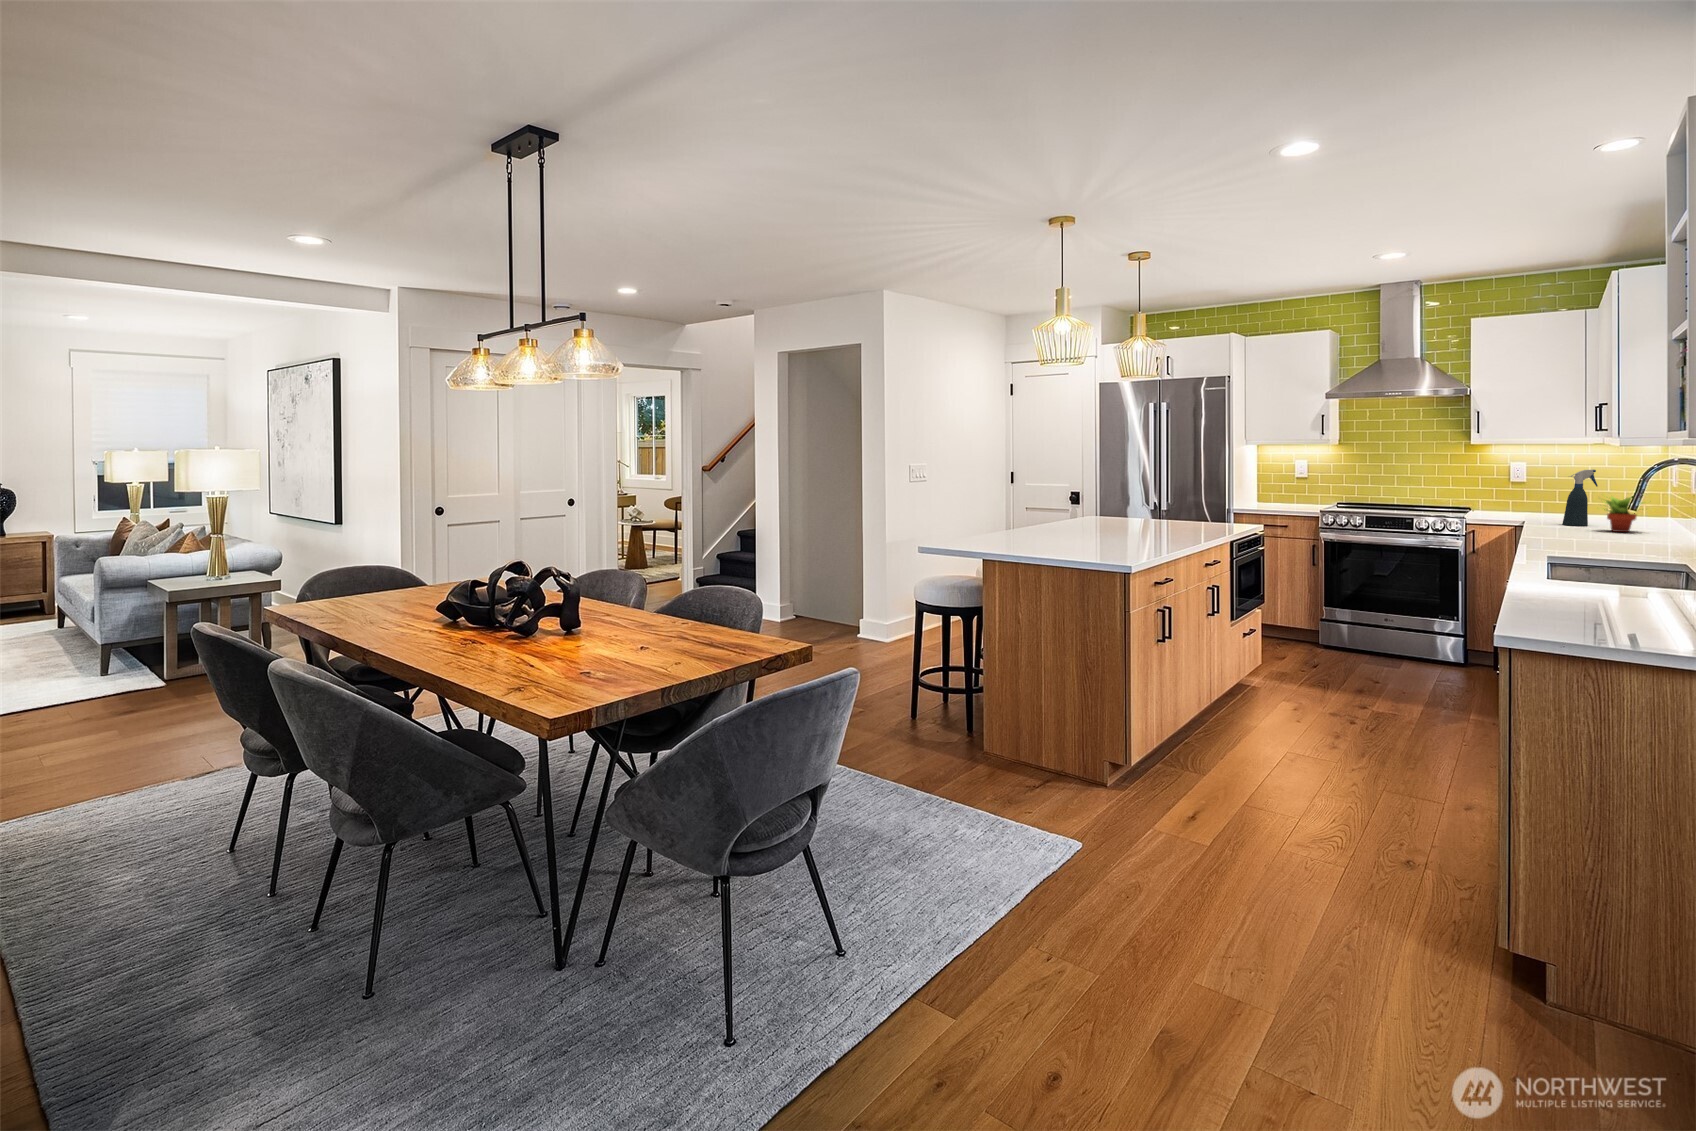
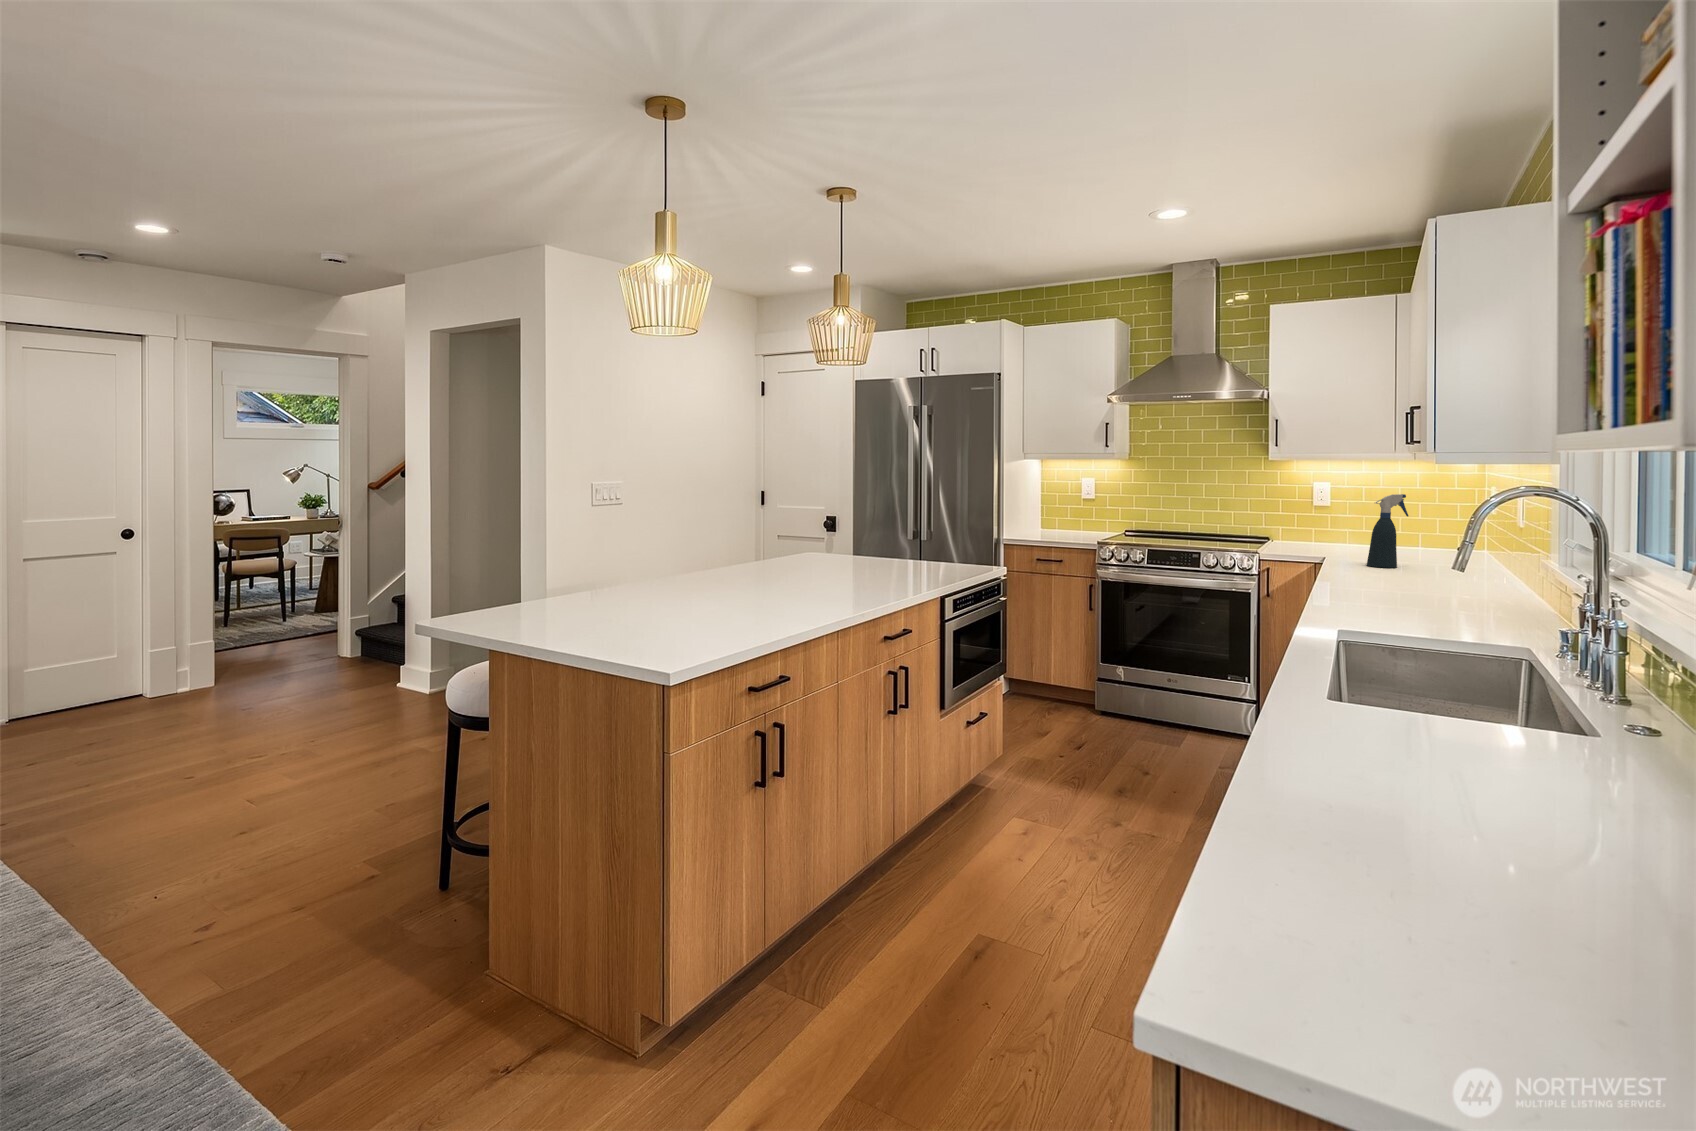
succulent plant: present [1604,496,1645,532] -> none [1405,525,1471,579]

